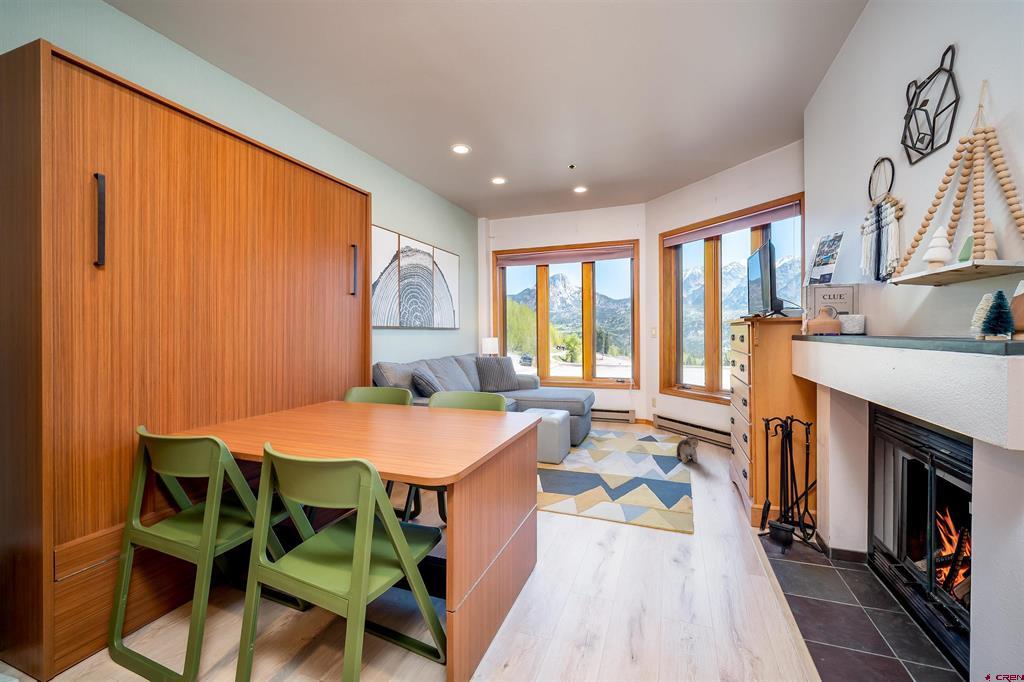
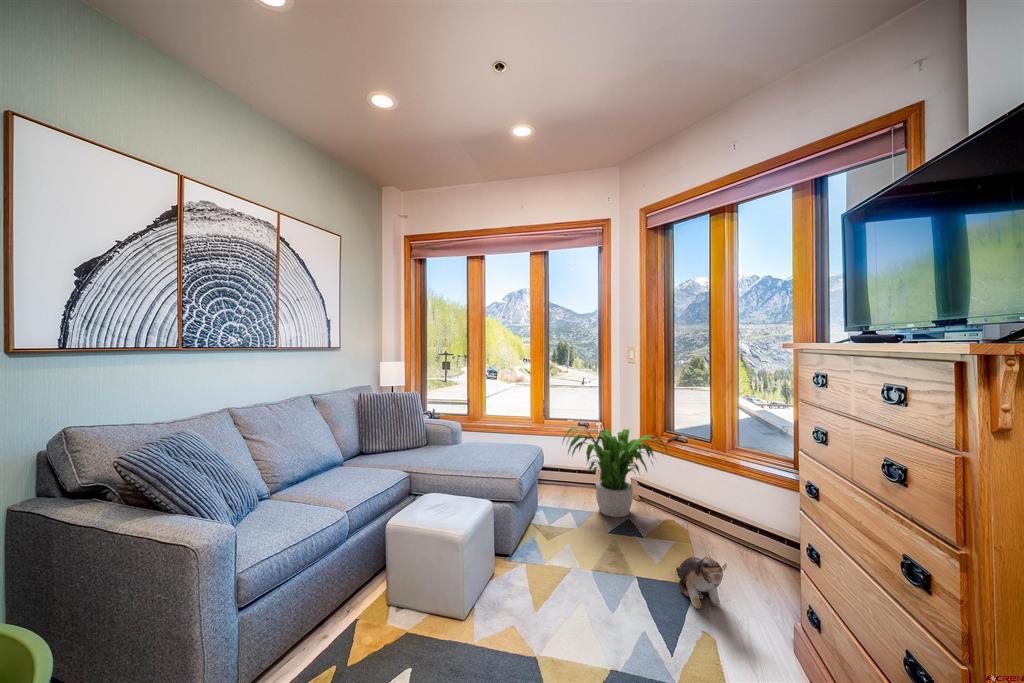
potted plant: none [607,379,676,434] -> present [563,427,667,517]

